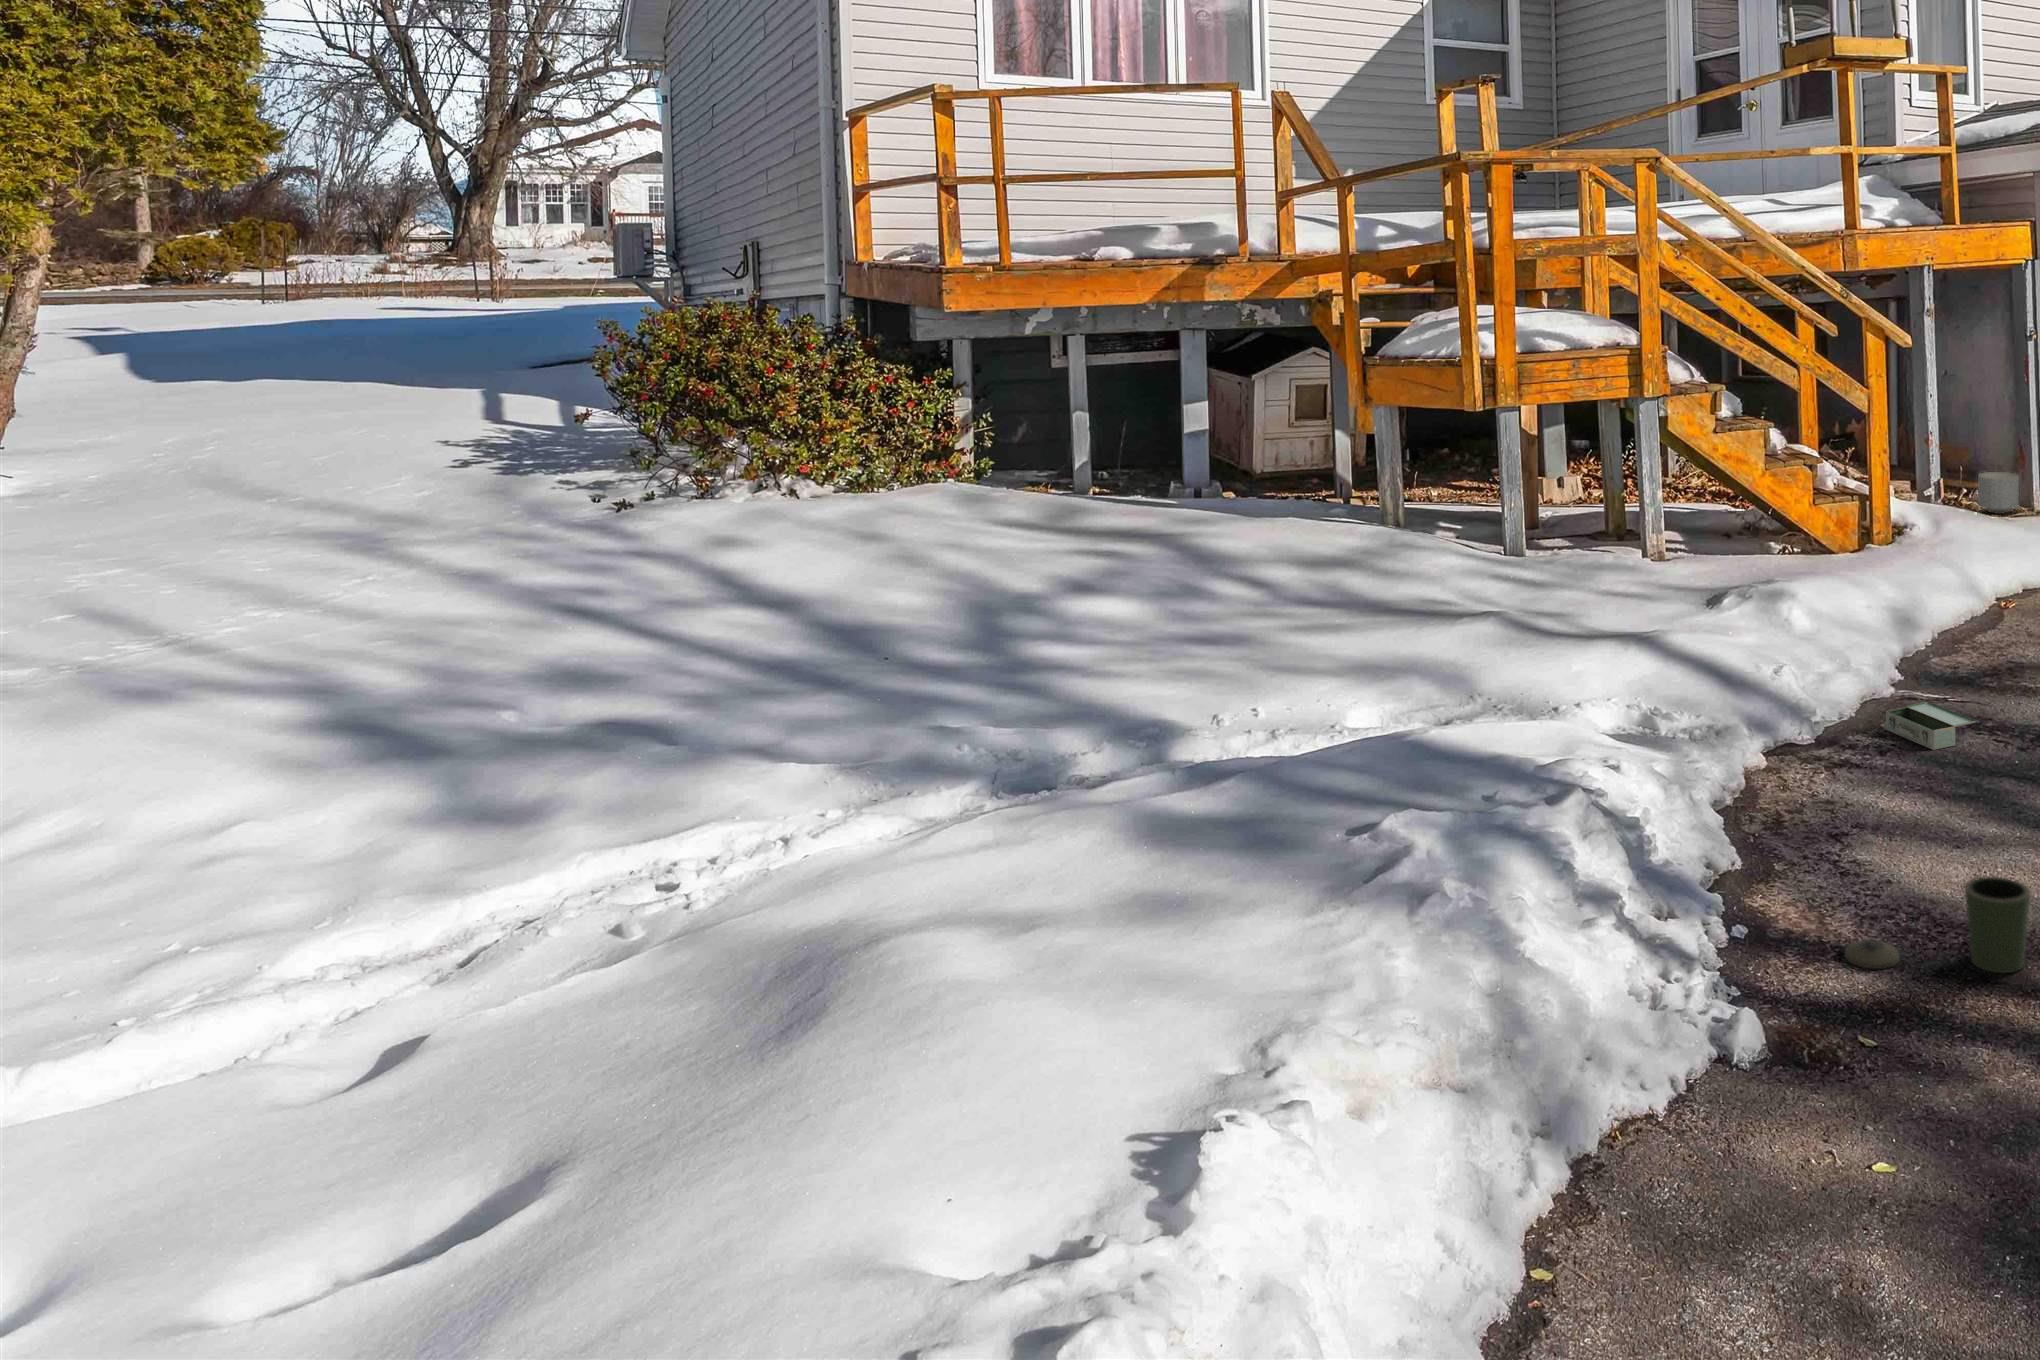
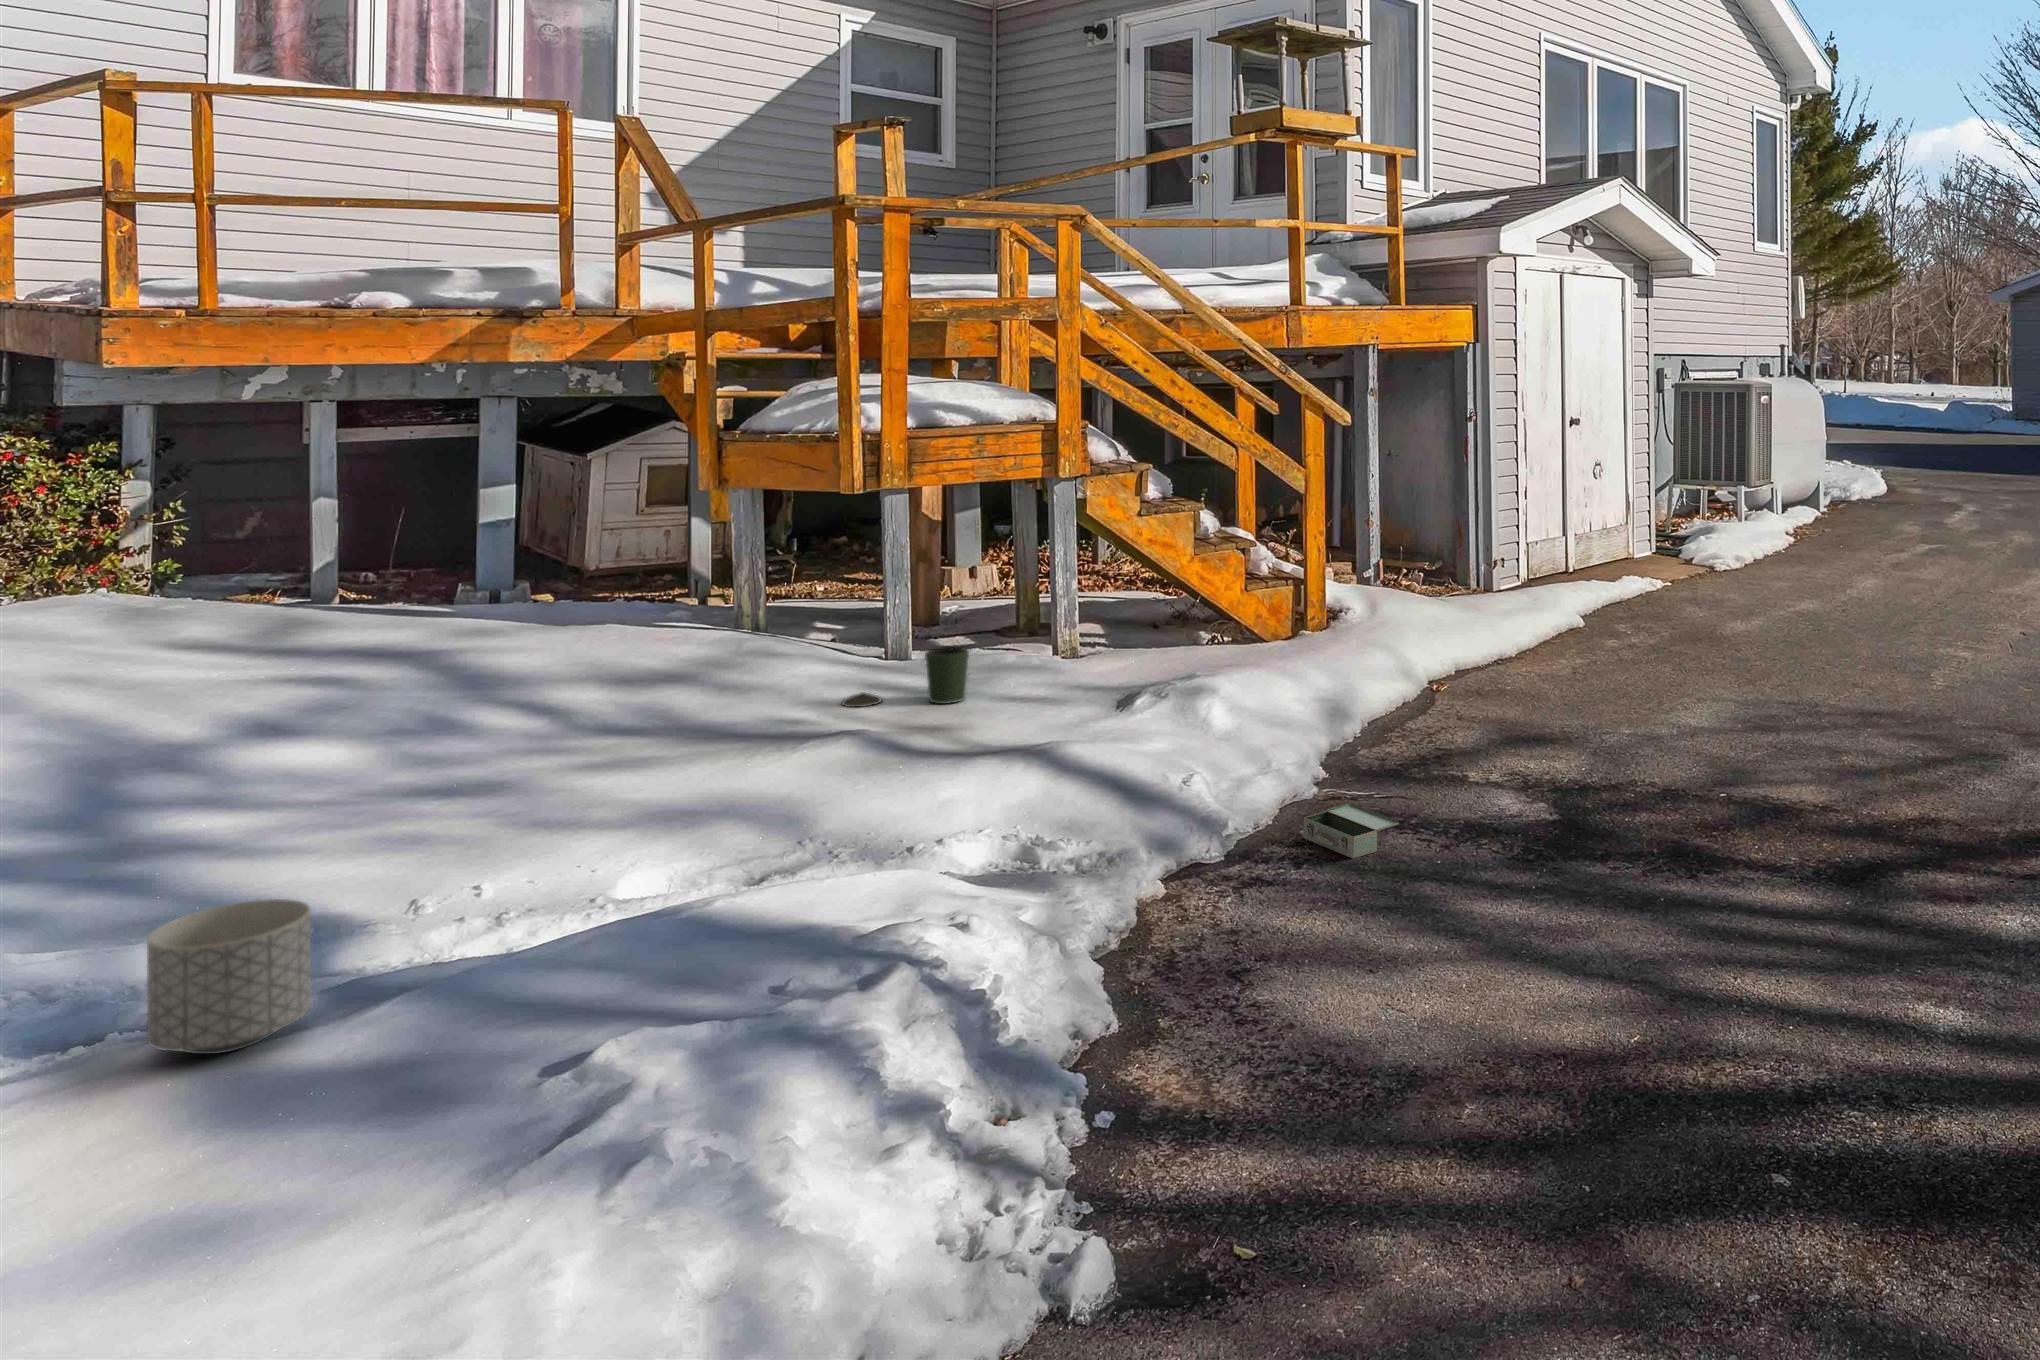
planter: present [1978,472,2019,514] -> present [147,899,311,1054]
trash can: present [1844,876,2030,973] -> present [842,647,969,707]

